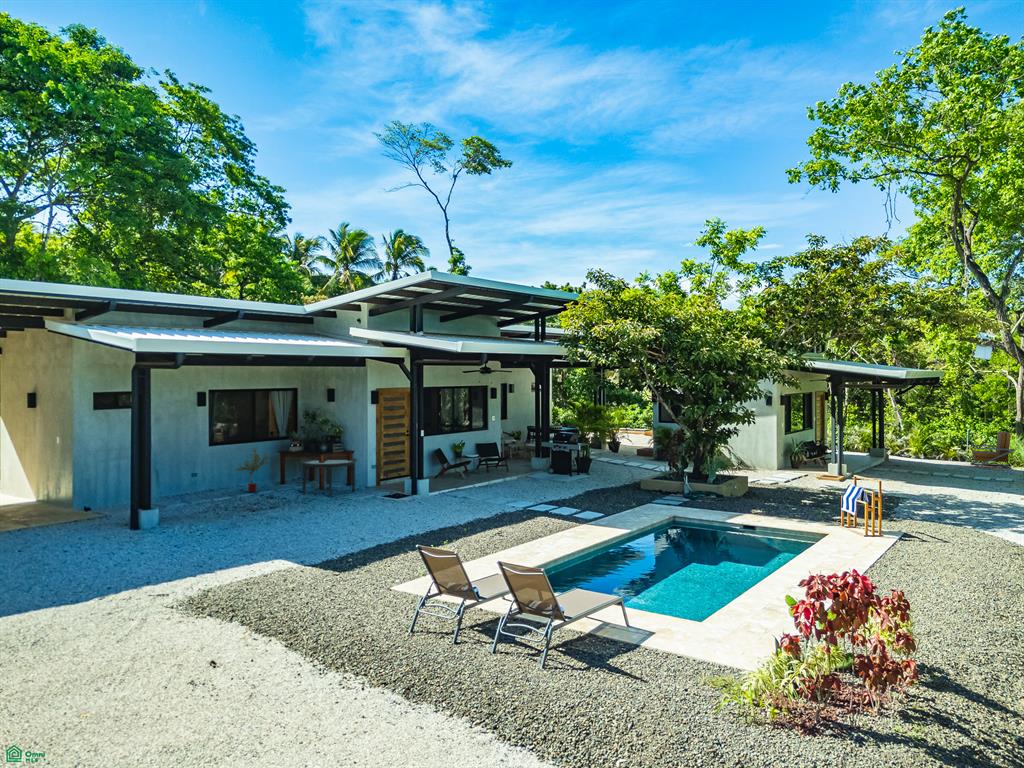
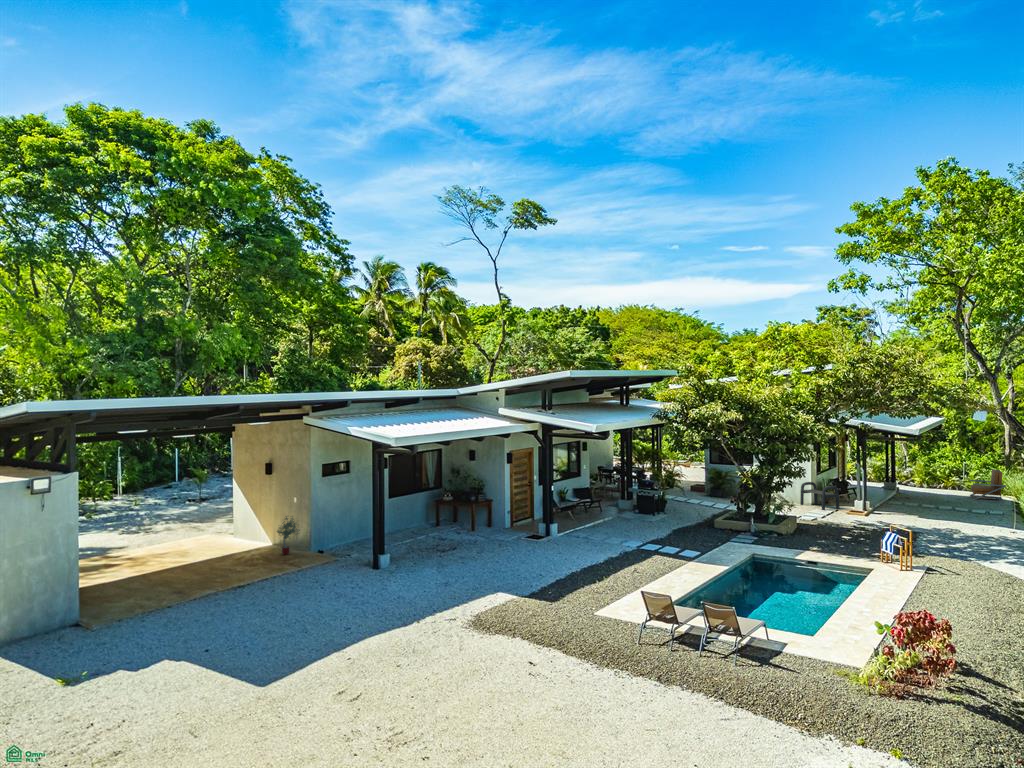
bench: none [761,442,808,475] -> present [800,482,839,510]
potted tree: present [236,448,269,492] -> present [277,516,300,555]
round table: present [300,458,357,496] -> none [456,504,498,537]

